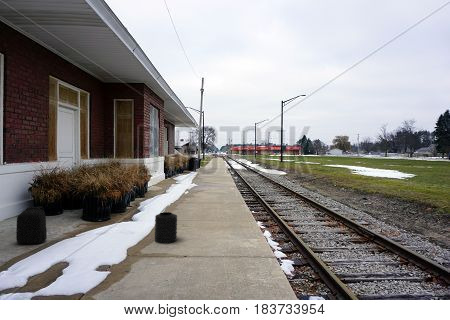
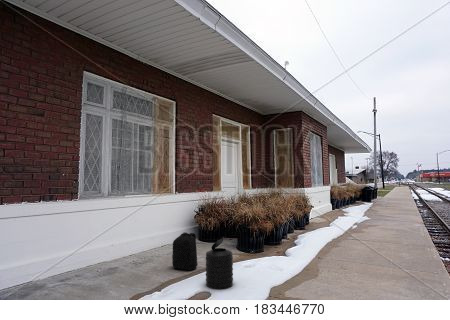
trash can: present [155,206,177,244] -> present [206,239,233,289]

